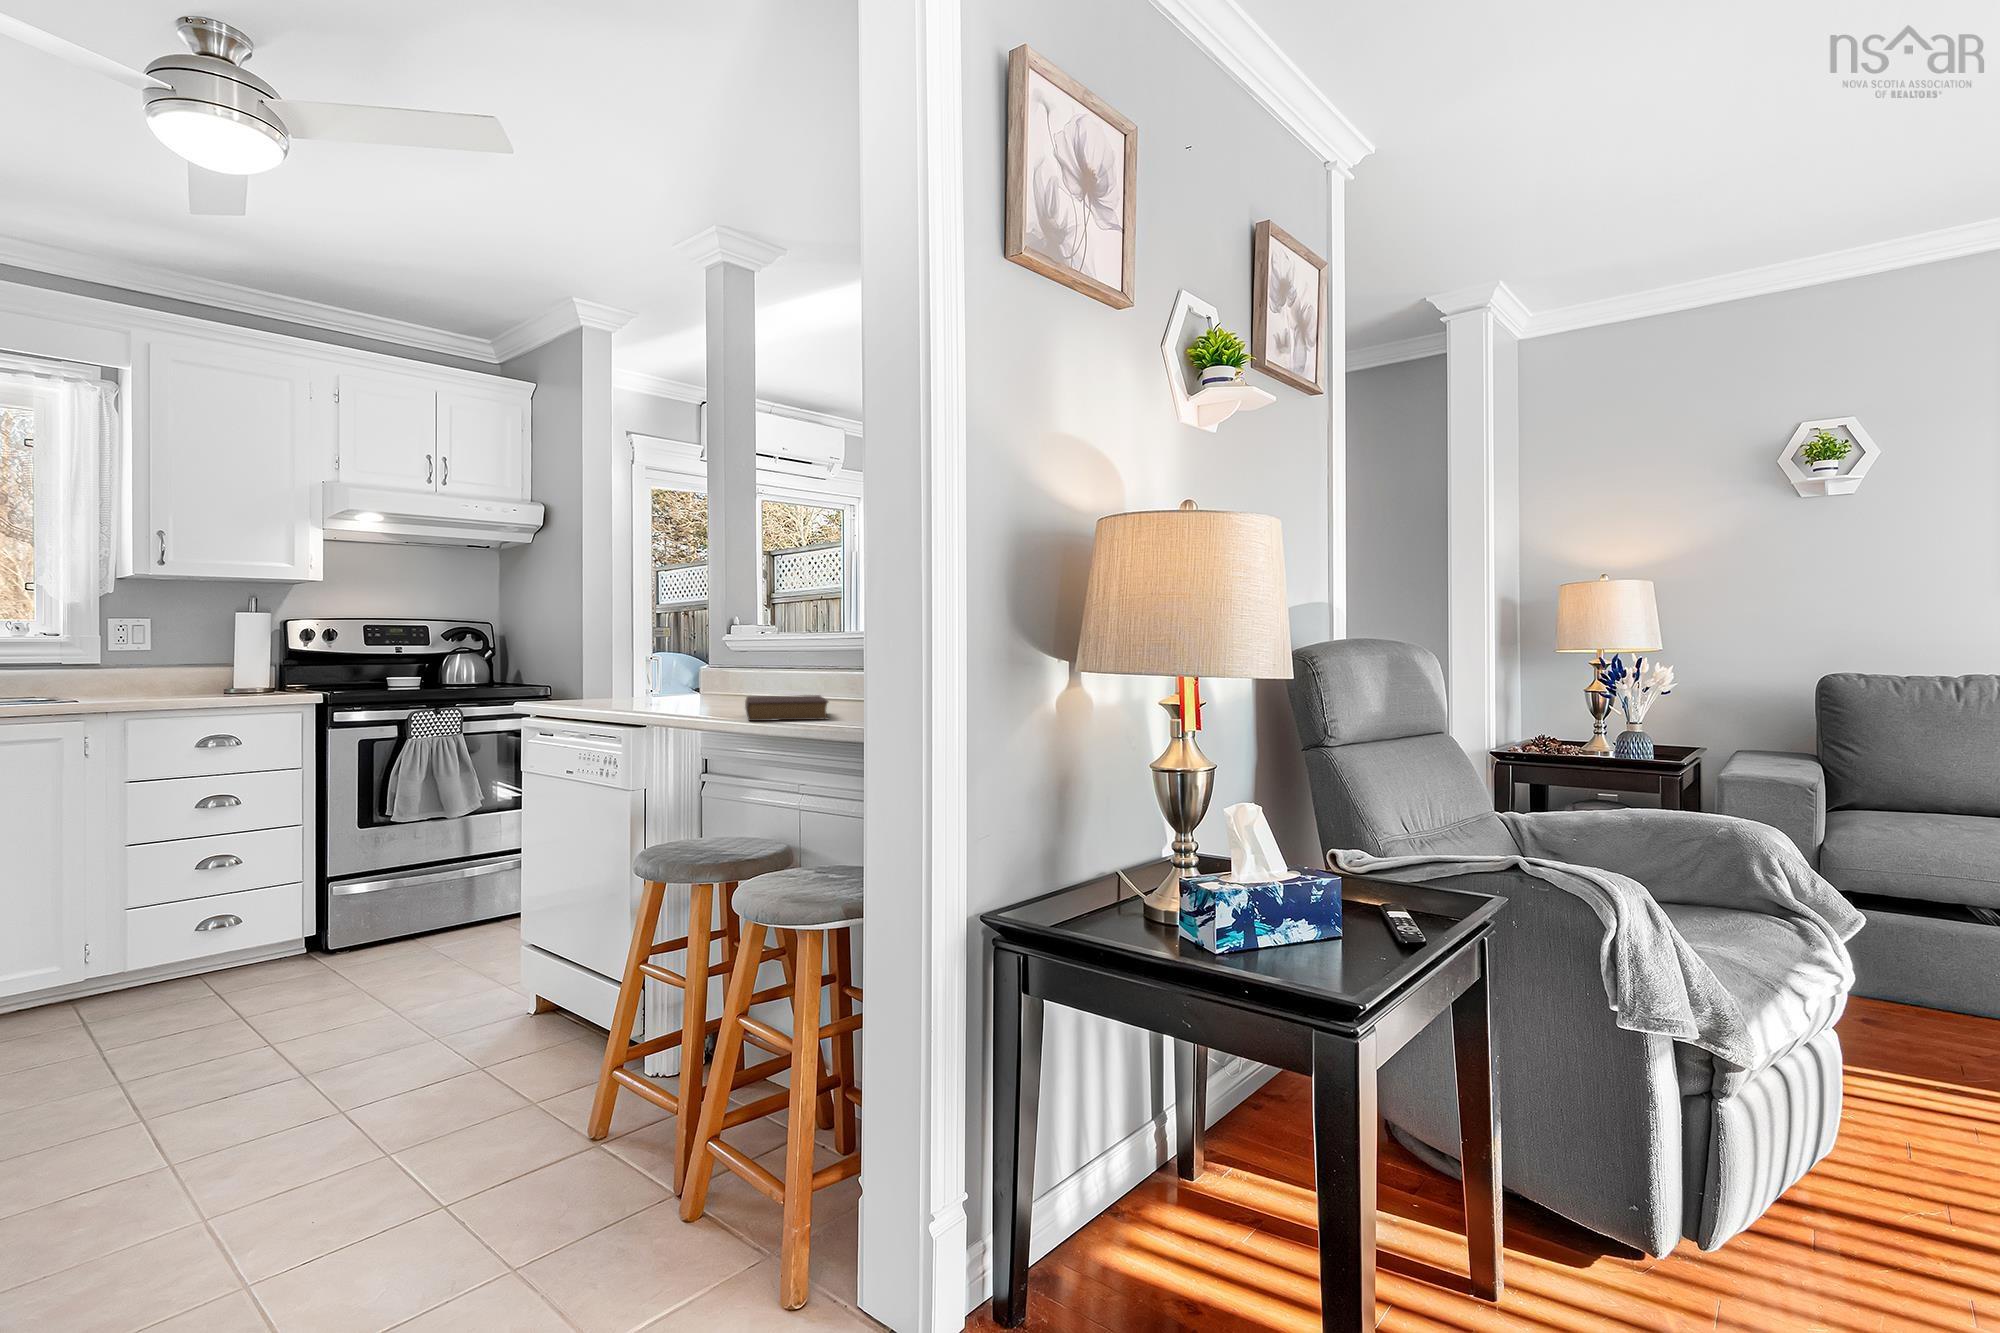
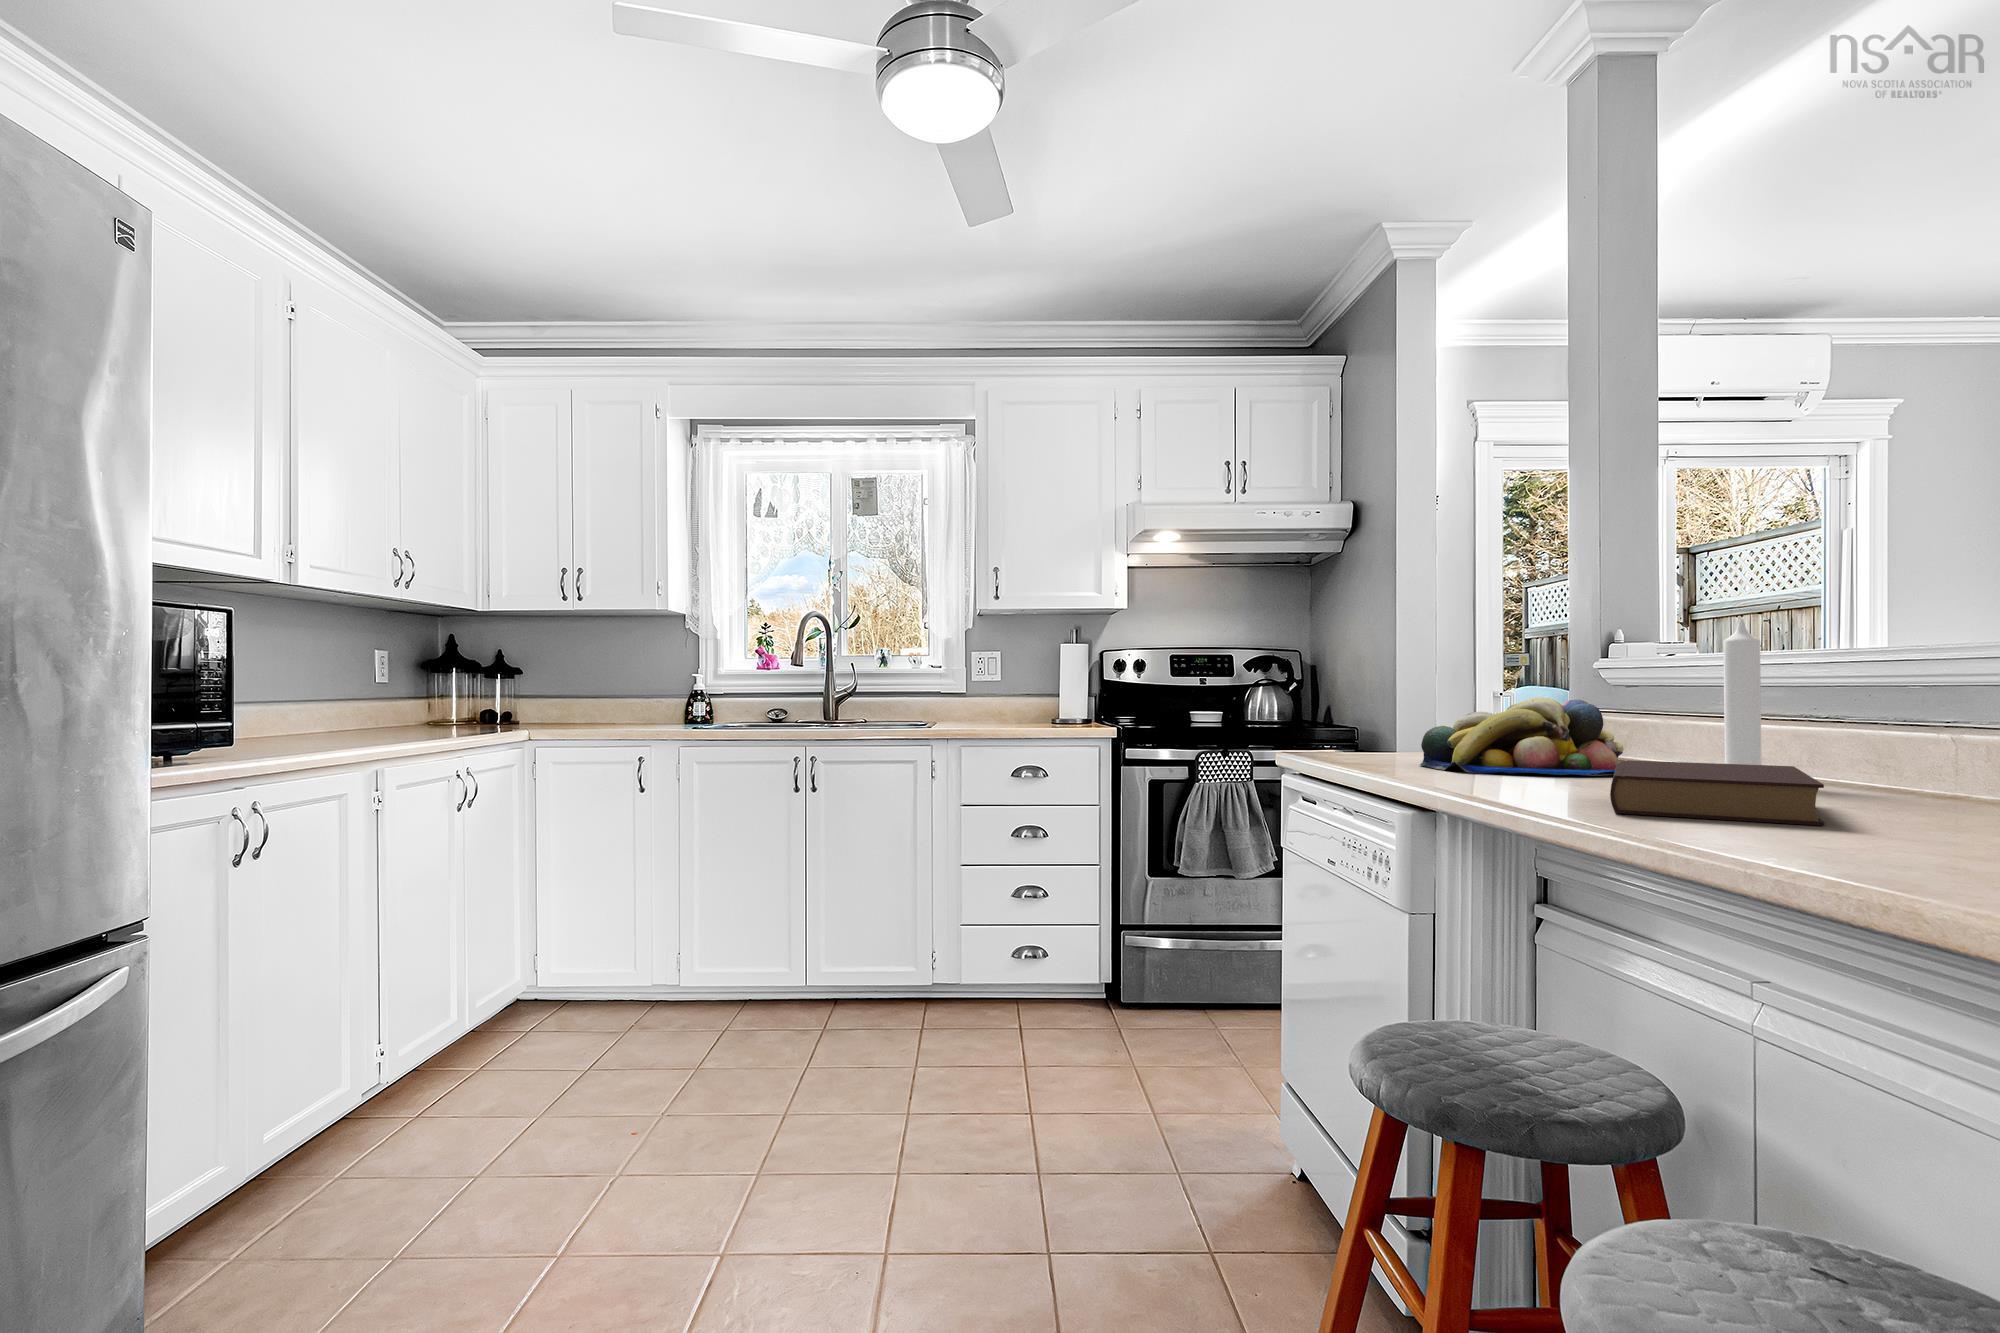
candle: none [788,621,812,707] -> present [1723,619,1761,765]
fruit bowl: none [630,663,755,709] -> present [1420,697,1623,775]

